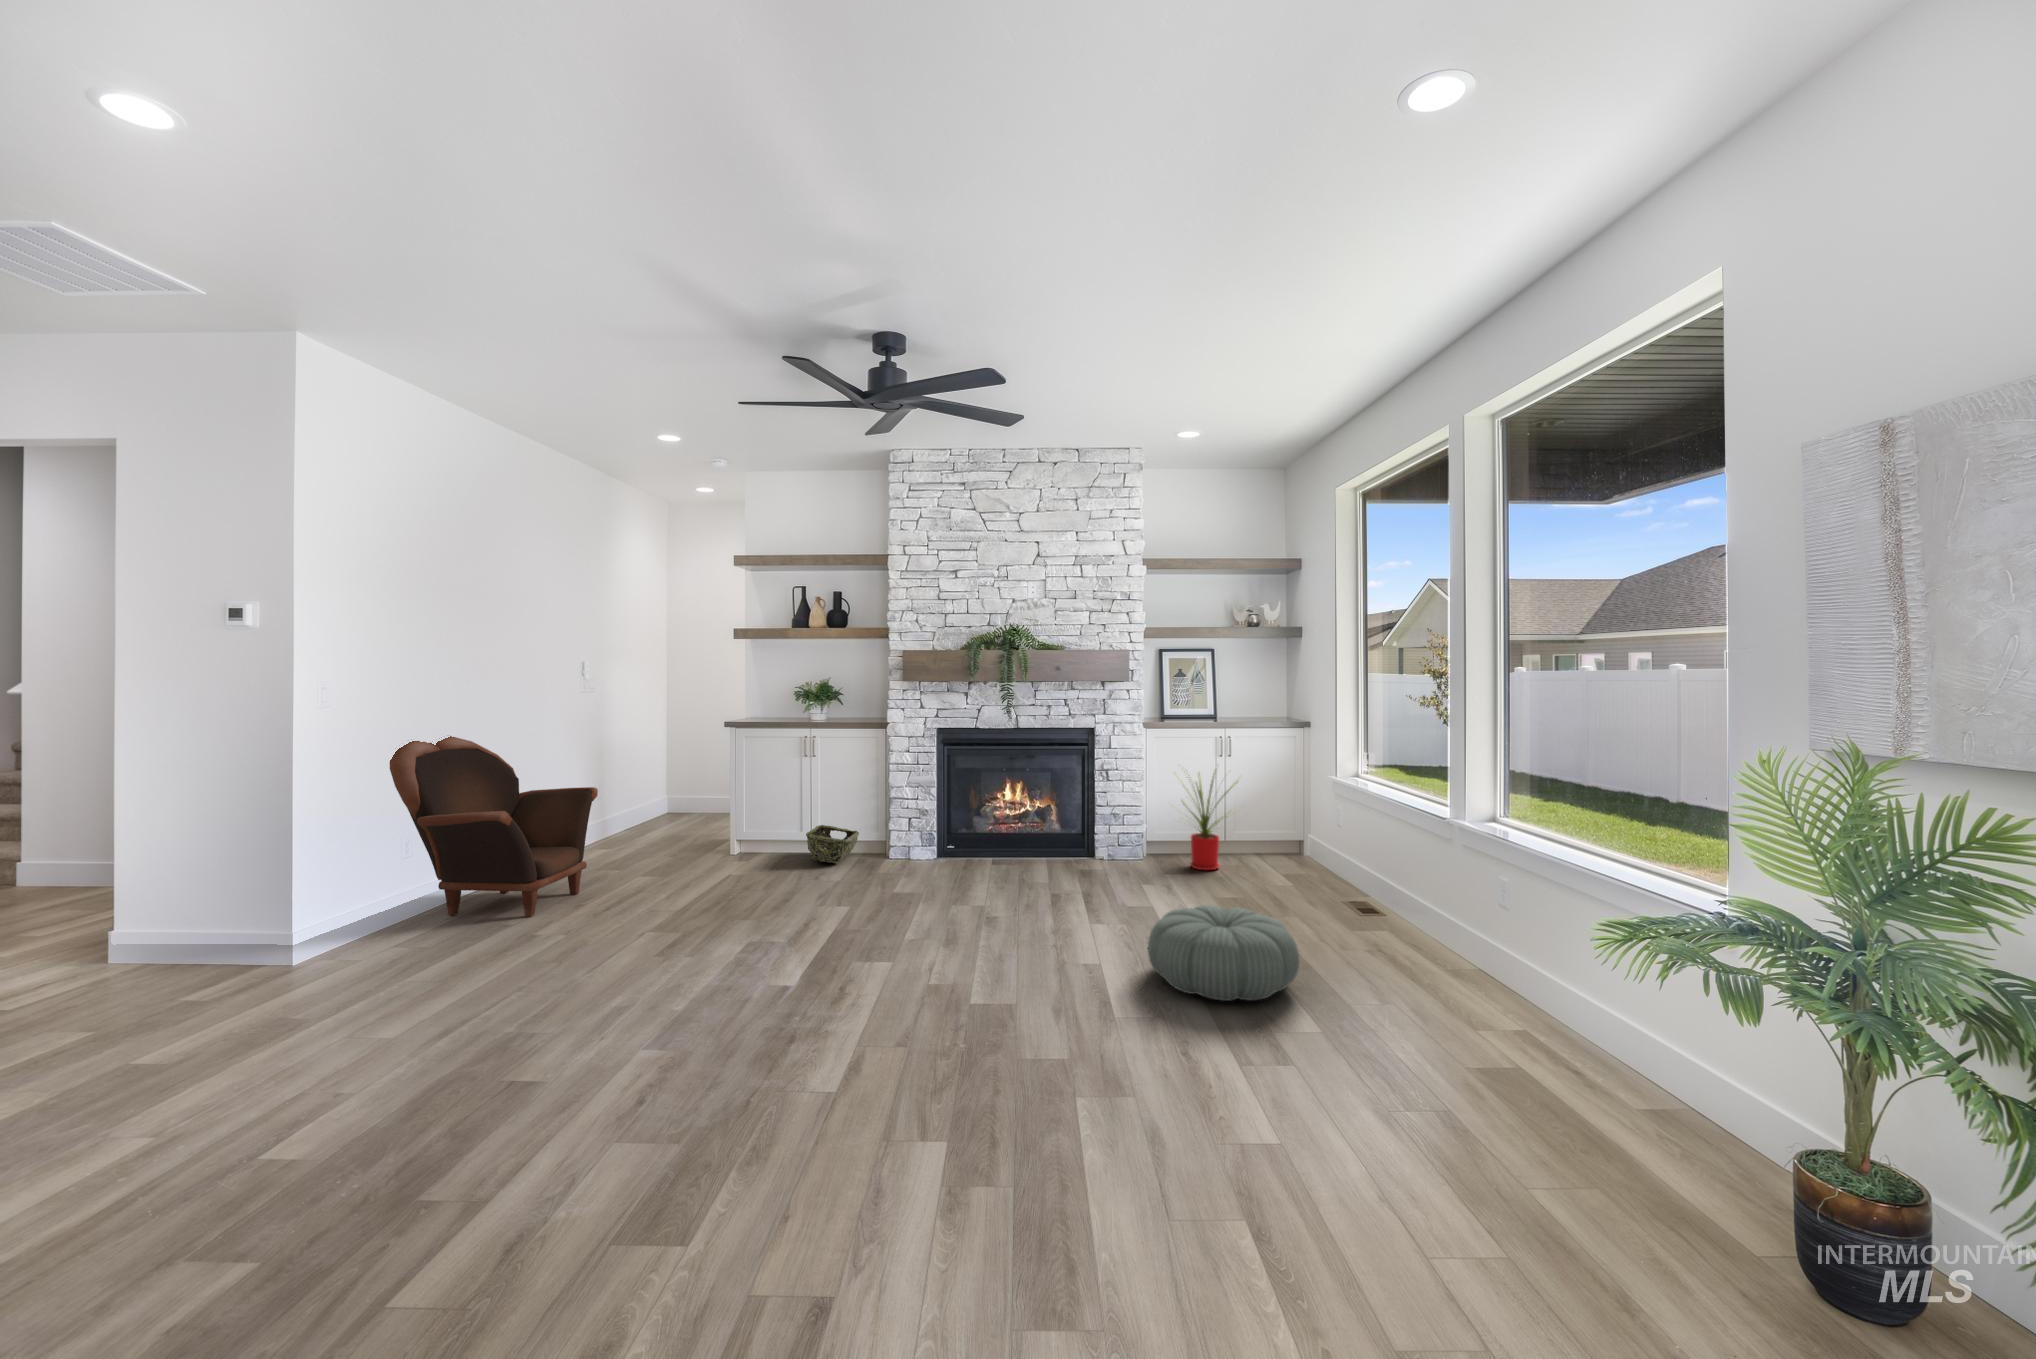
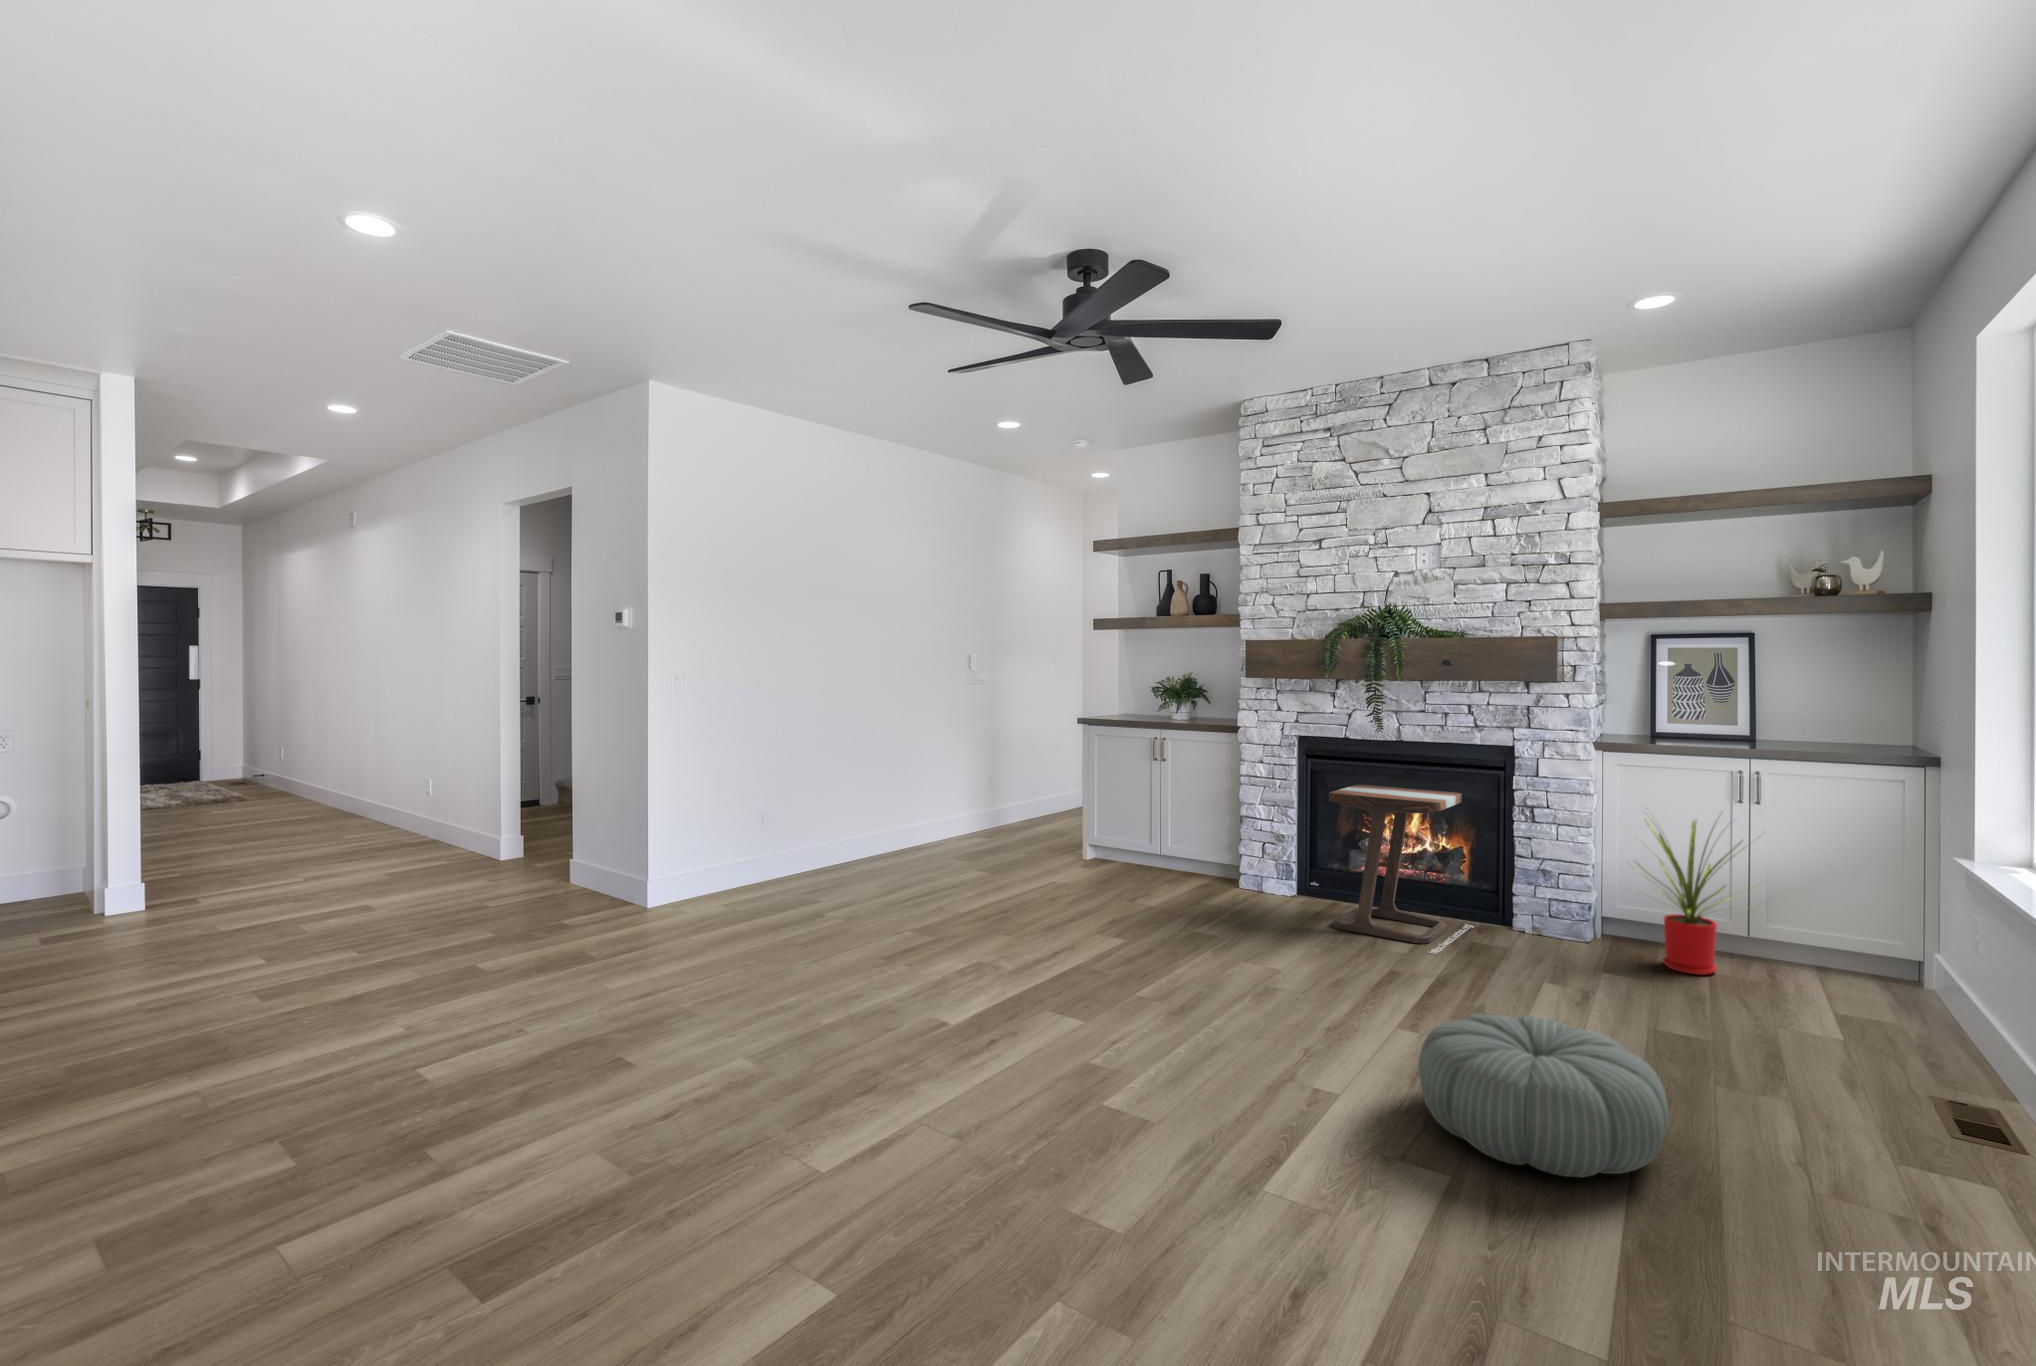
armchair: present [390,736,598,917] -> none [769,725,941,897]
side table: none [982,763,1072,882] -> present [1329,785,1472,953]
woven basket: present [806,825,859,864] -> none [1139,842,1209,888]

